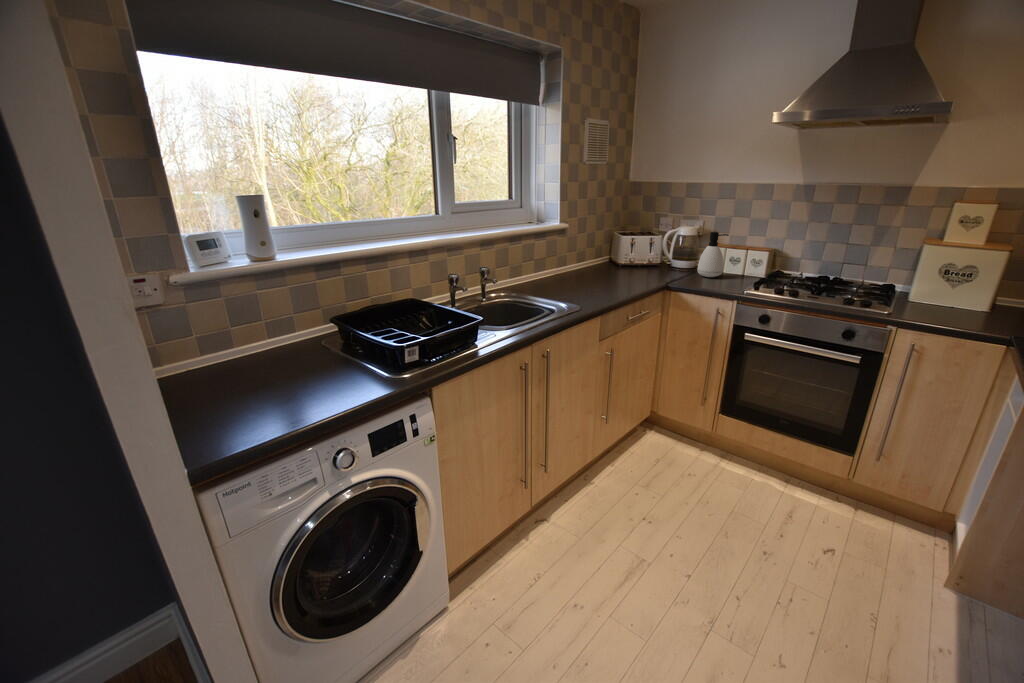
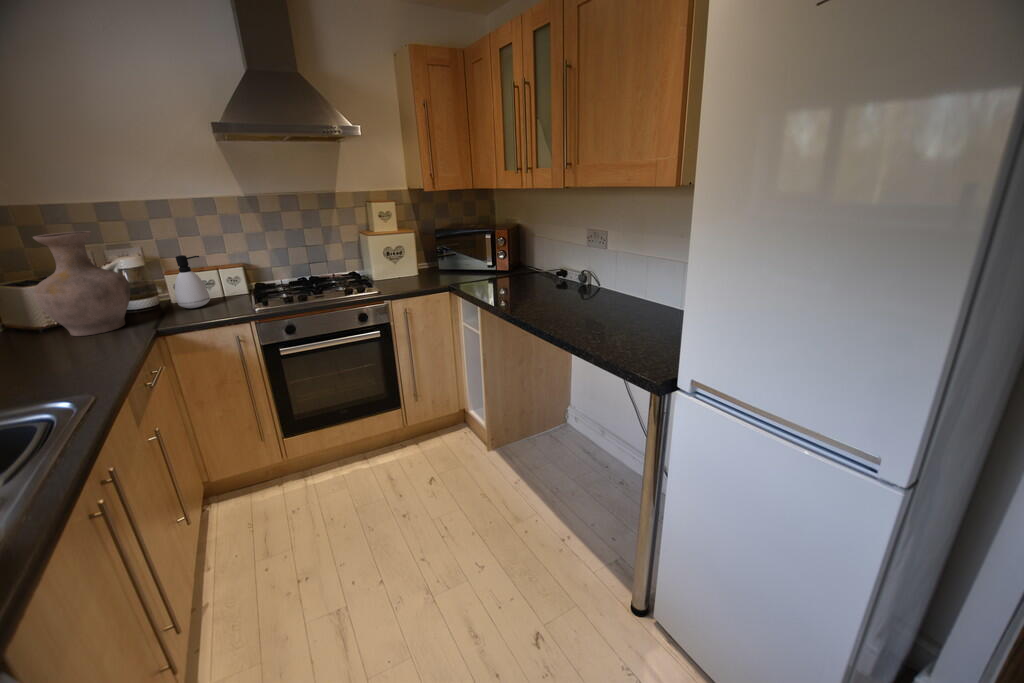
vase: none [617,203,671,277] -> present [33,231,130,336]

